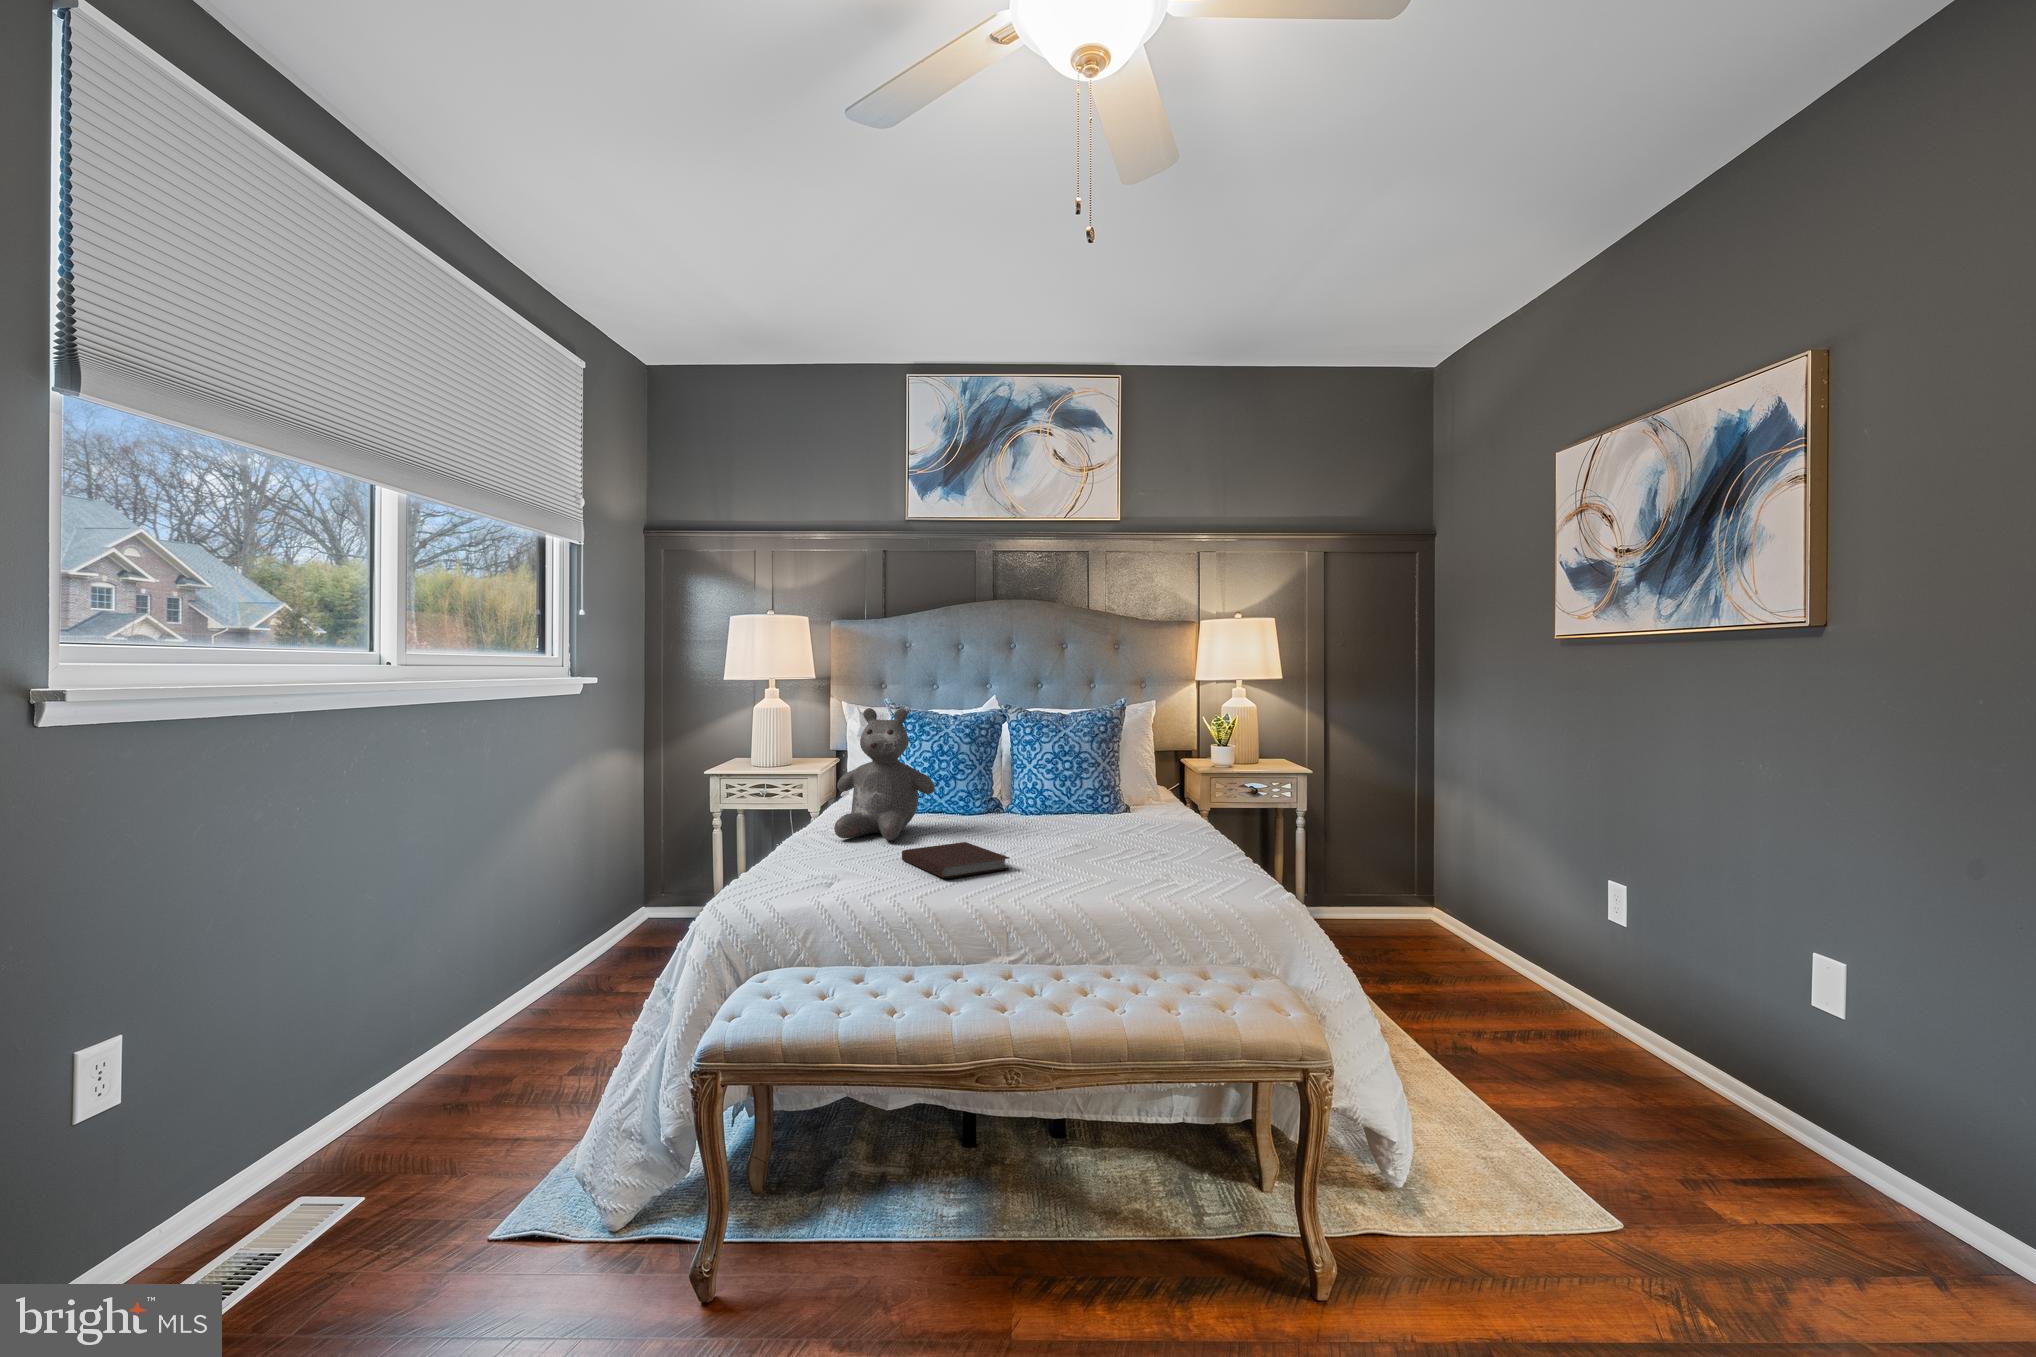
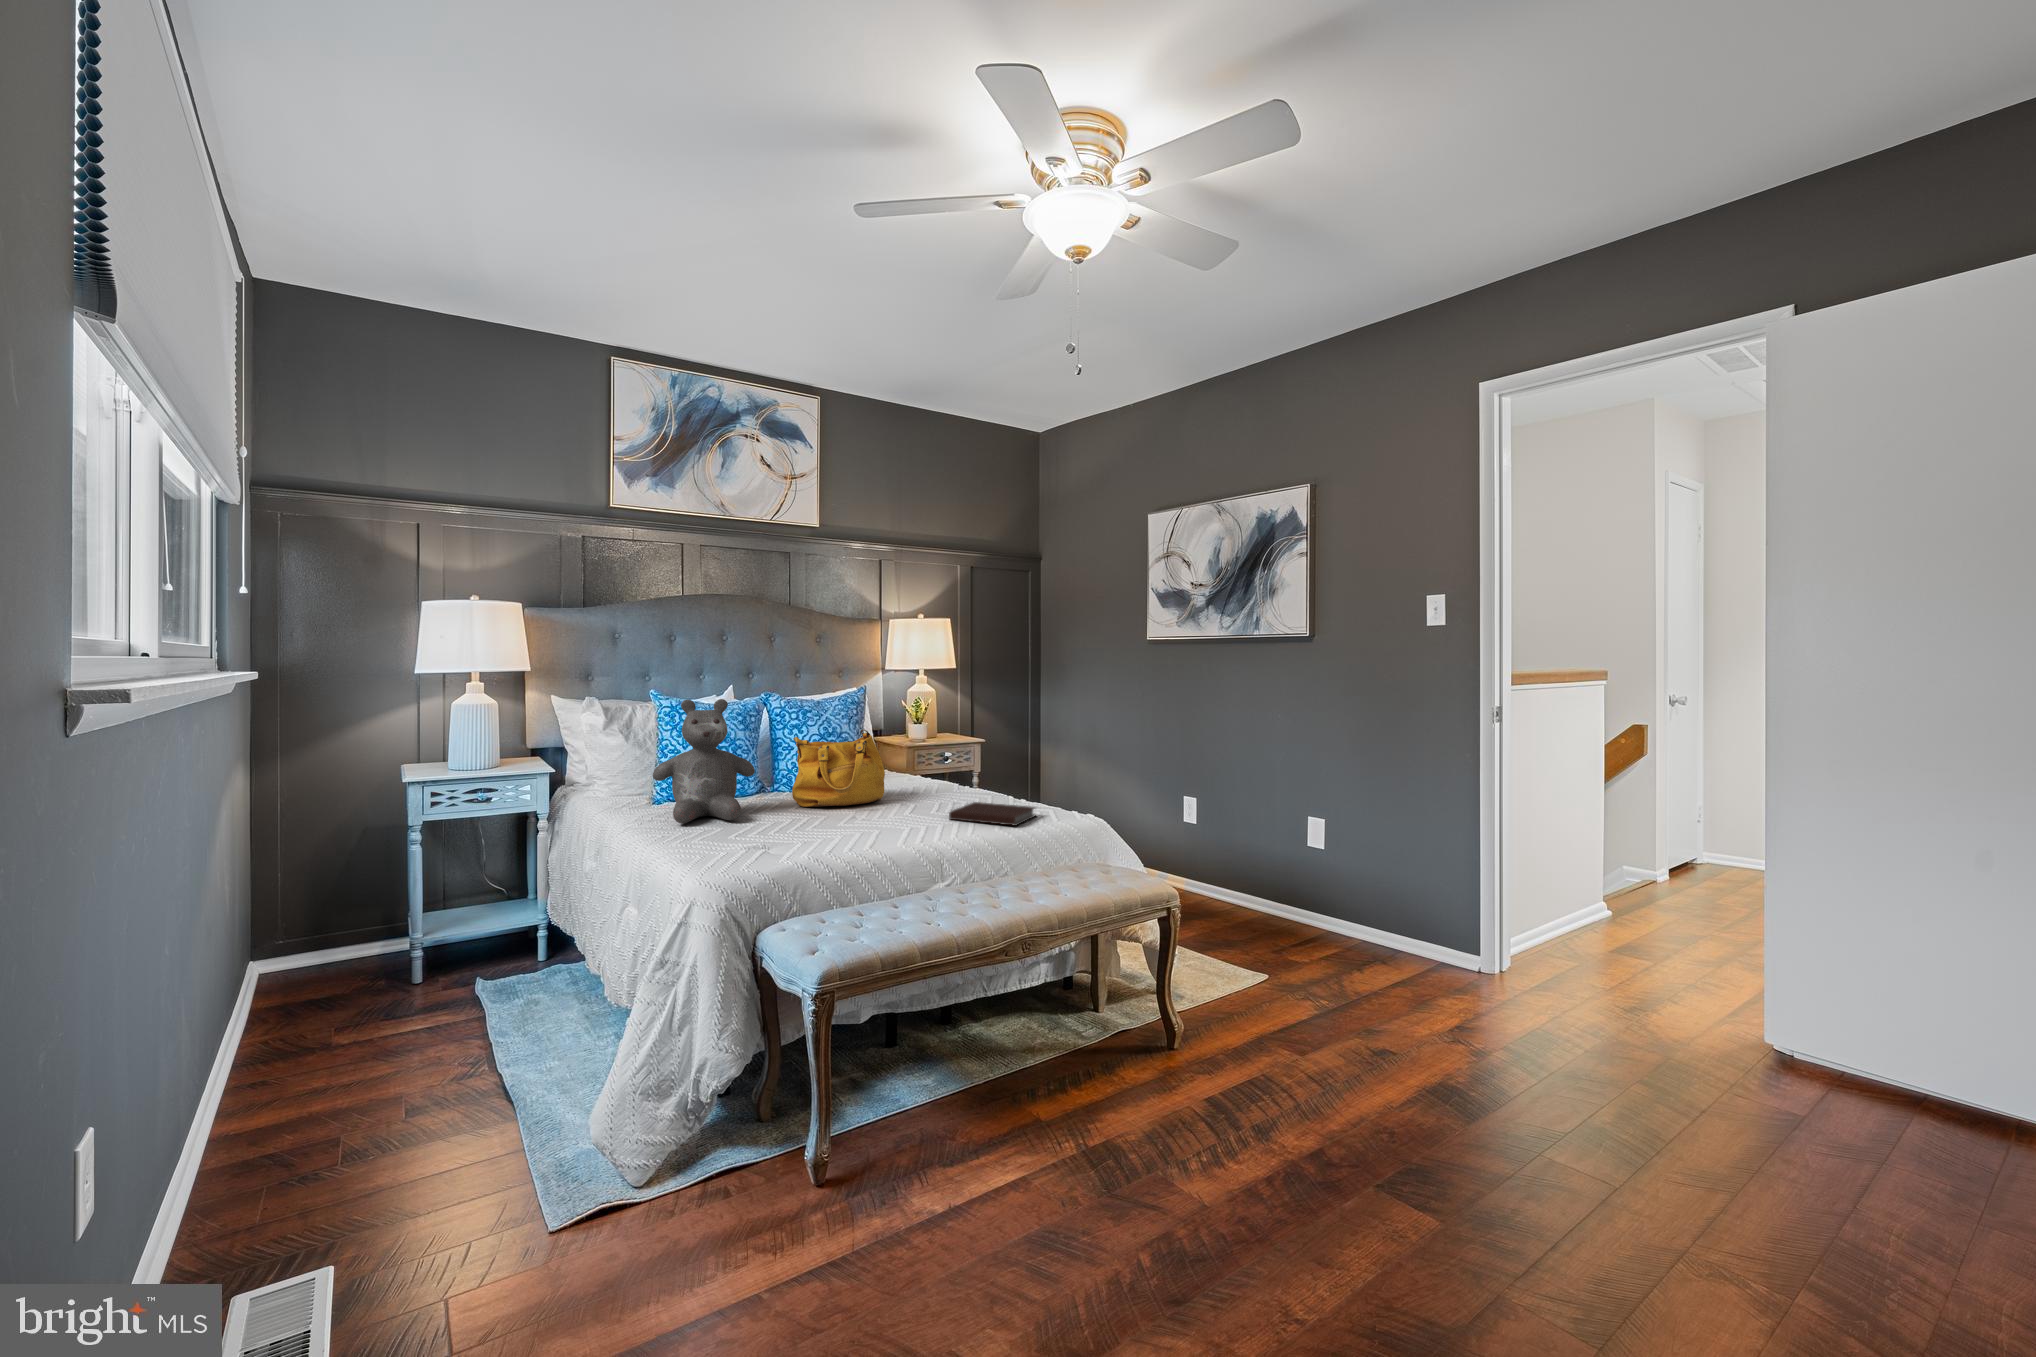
handbag: none [977,748,1086,837] -> present [792,729,885,807]
notebook: present [902,842,1010,878] -> present [949,802,1035,826]

